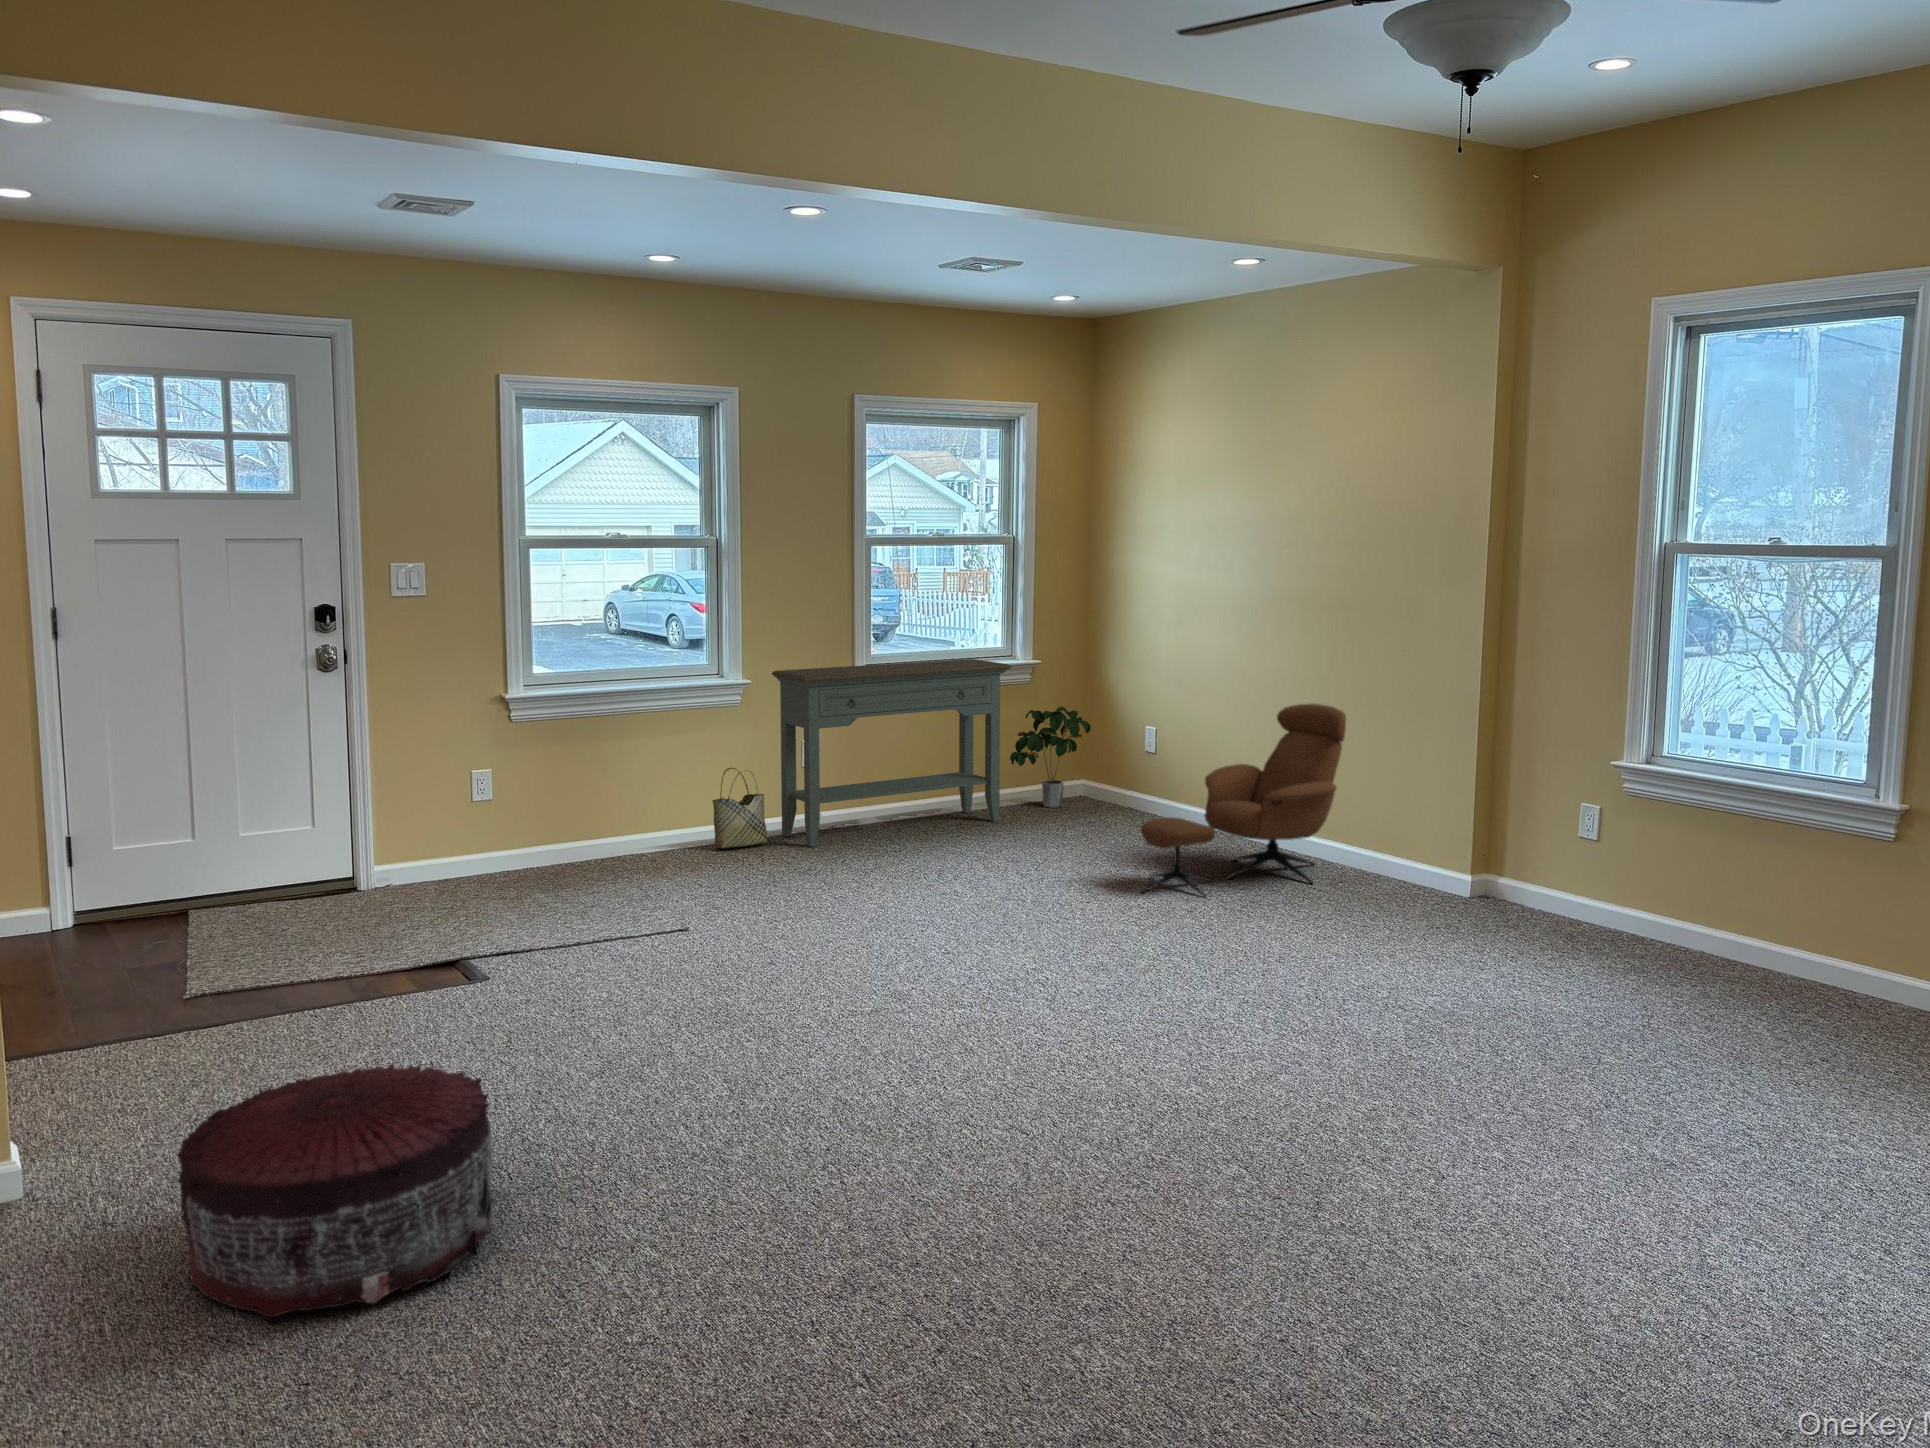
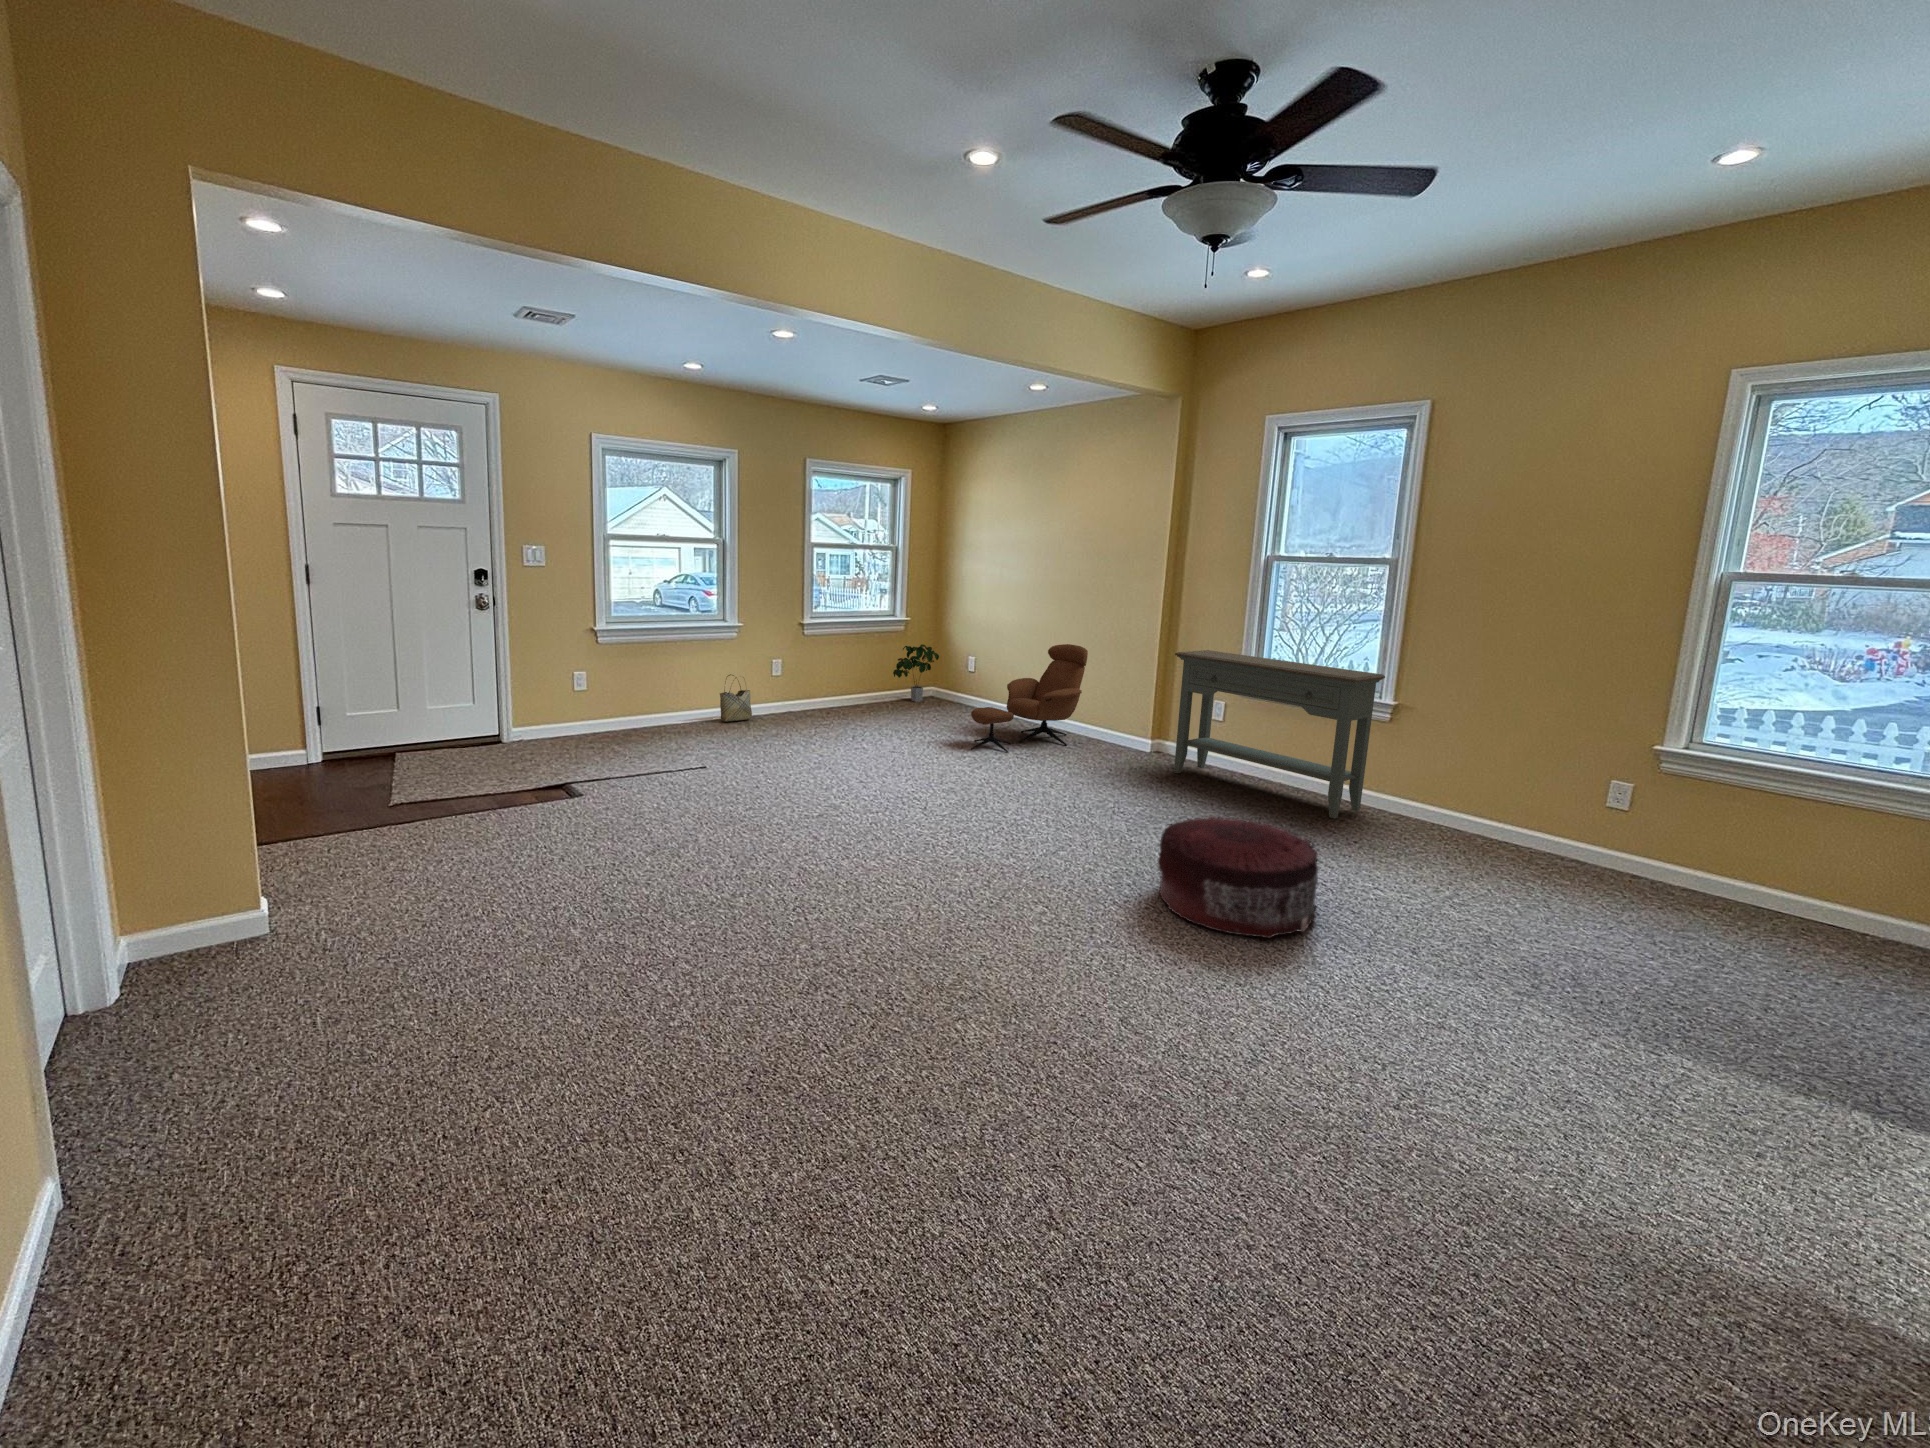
console table: present [772,659,1012,847] -> present [1174,650,1385,819]
pouf: present [177,1064,494,1317] -> present [1158,816,1318,938]

